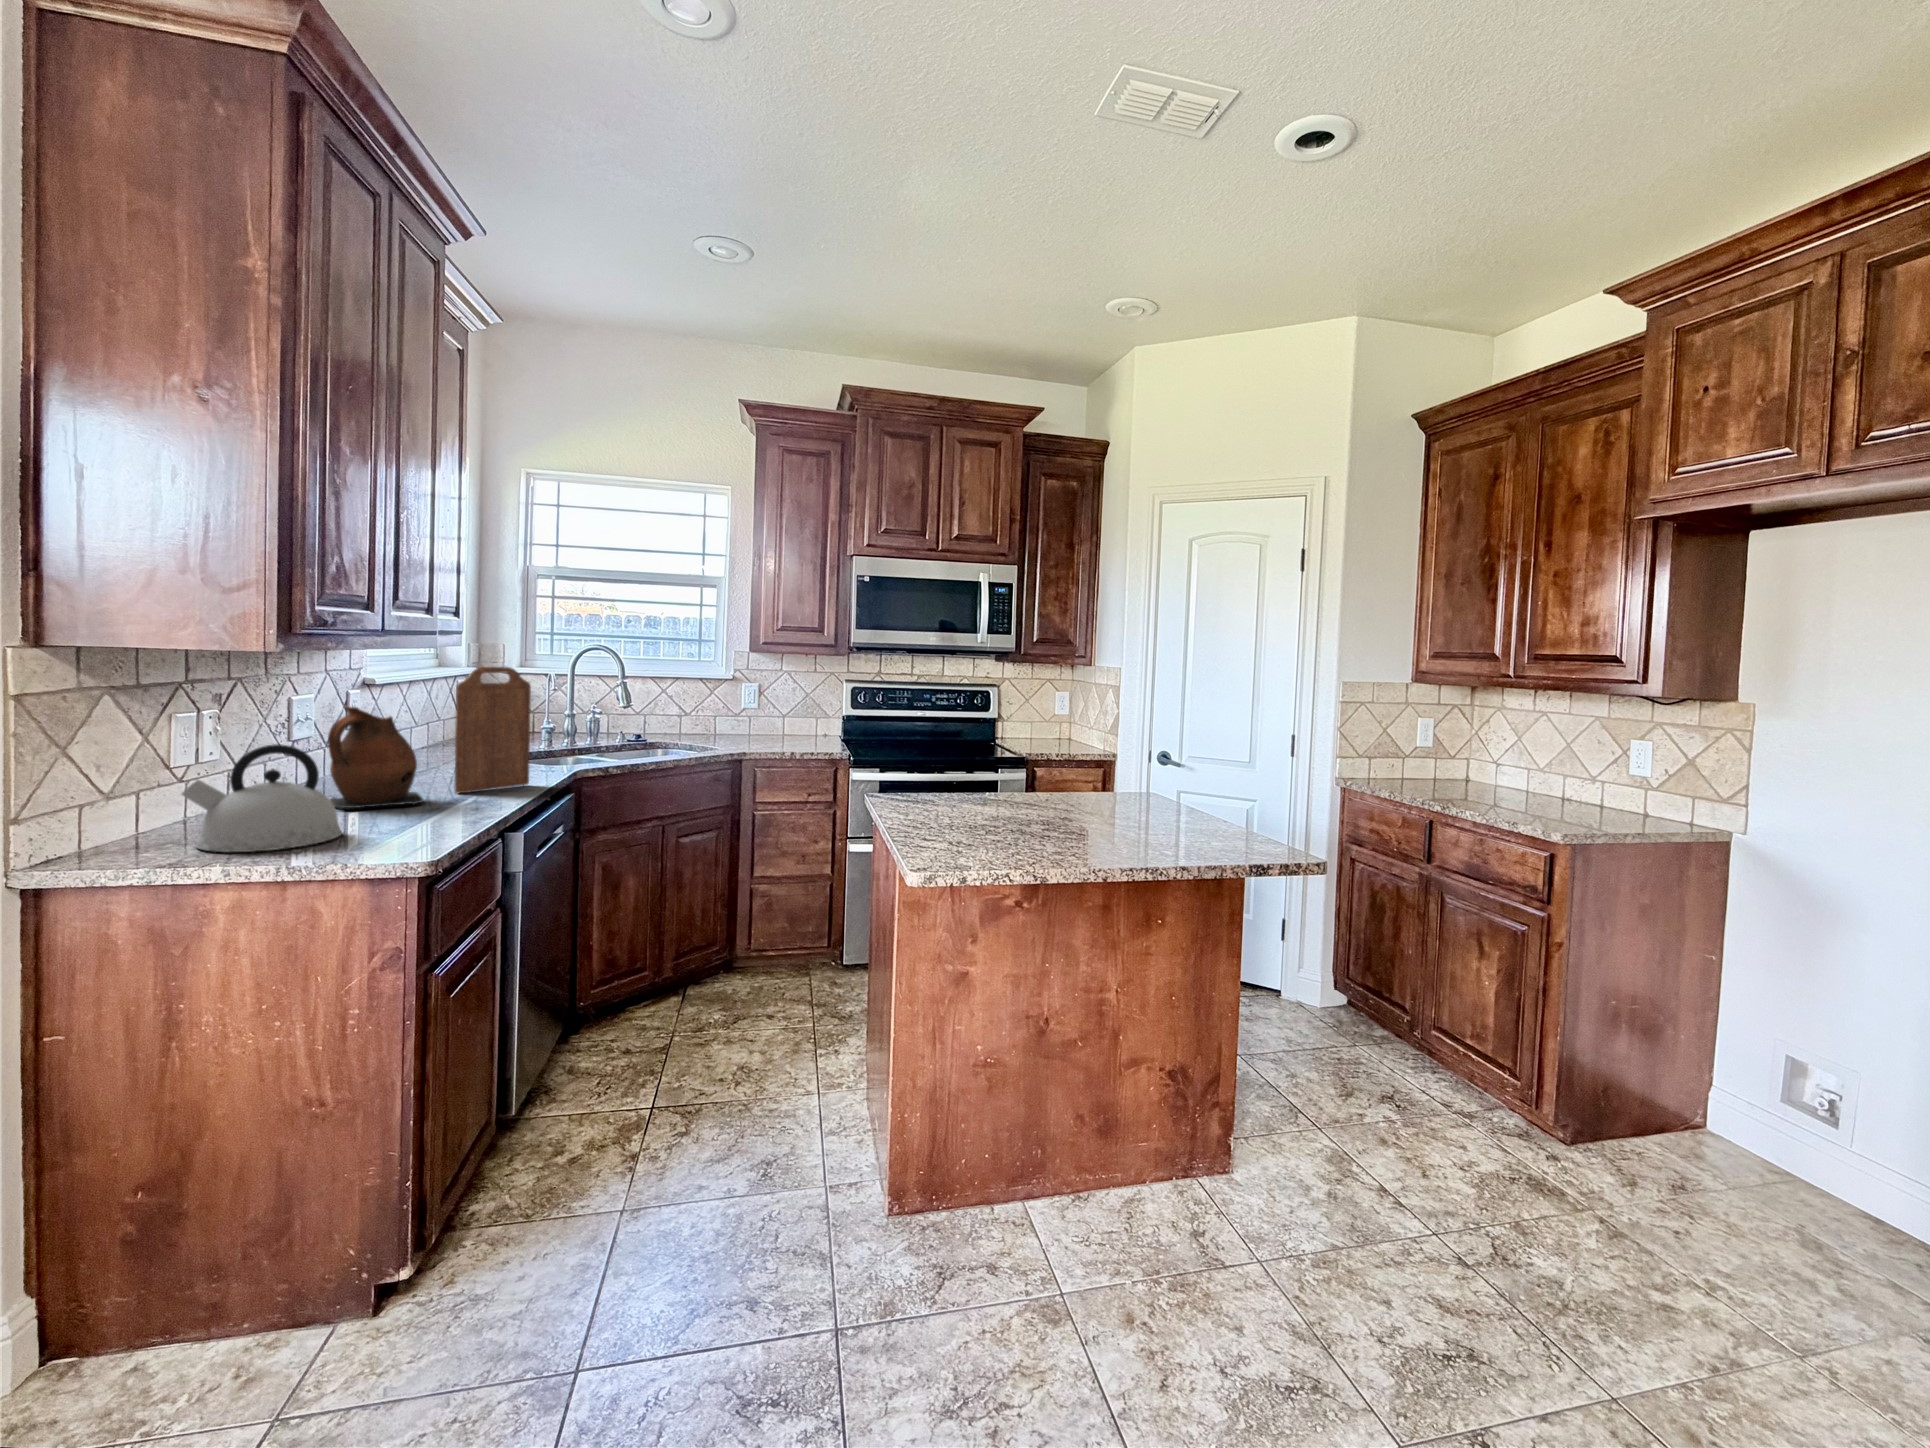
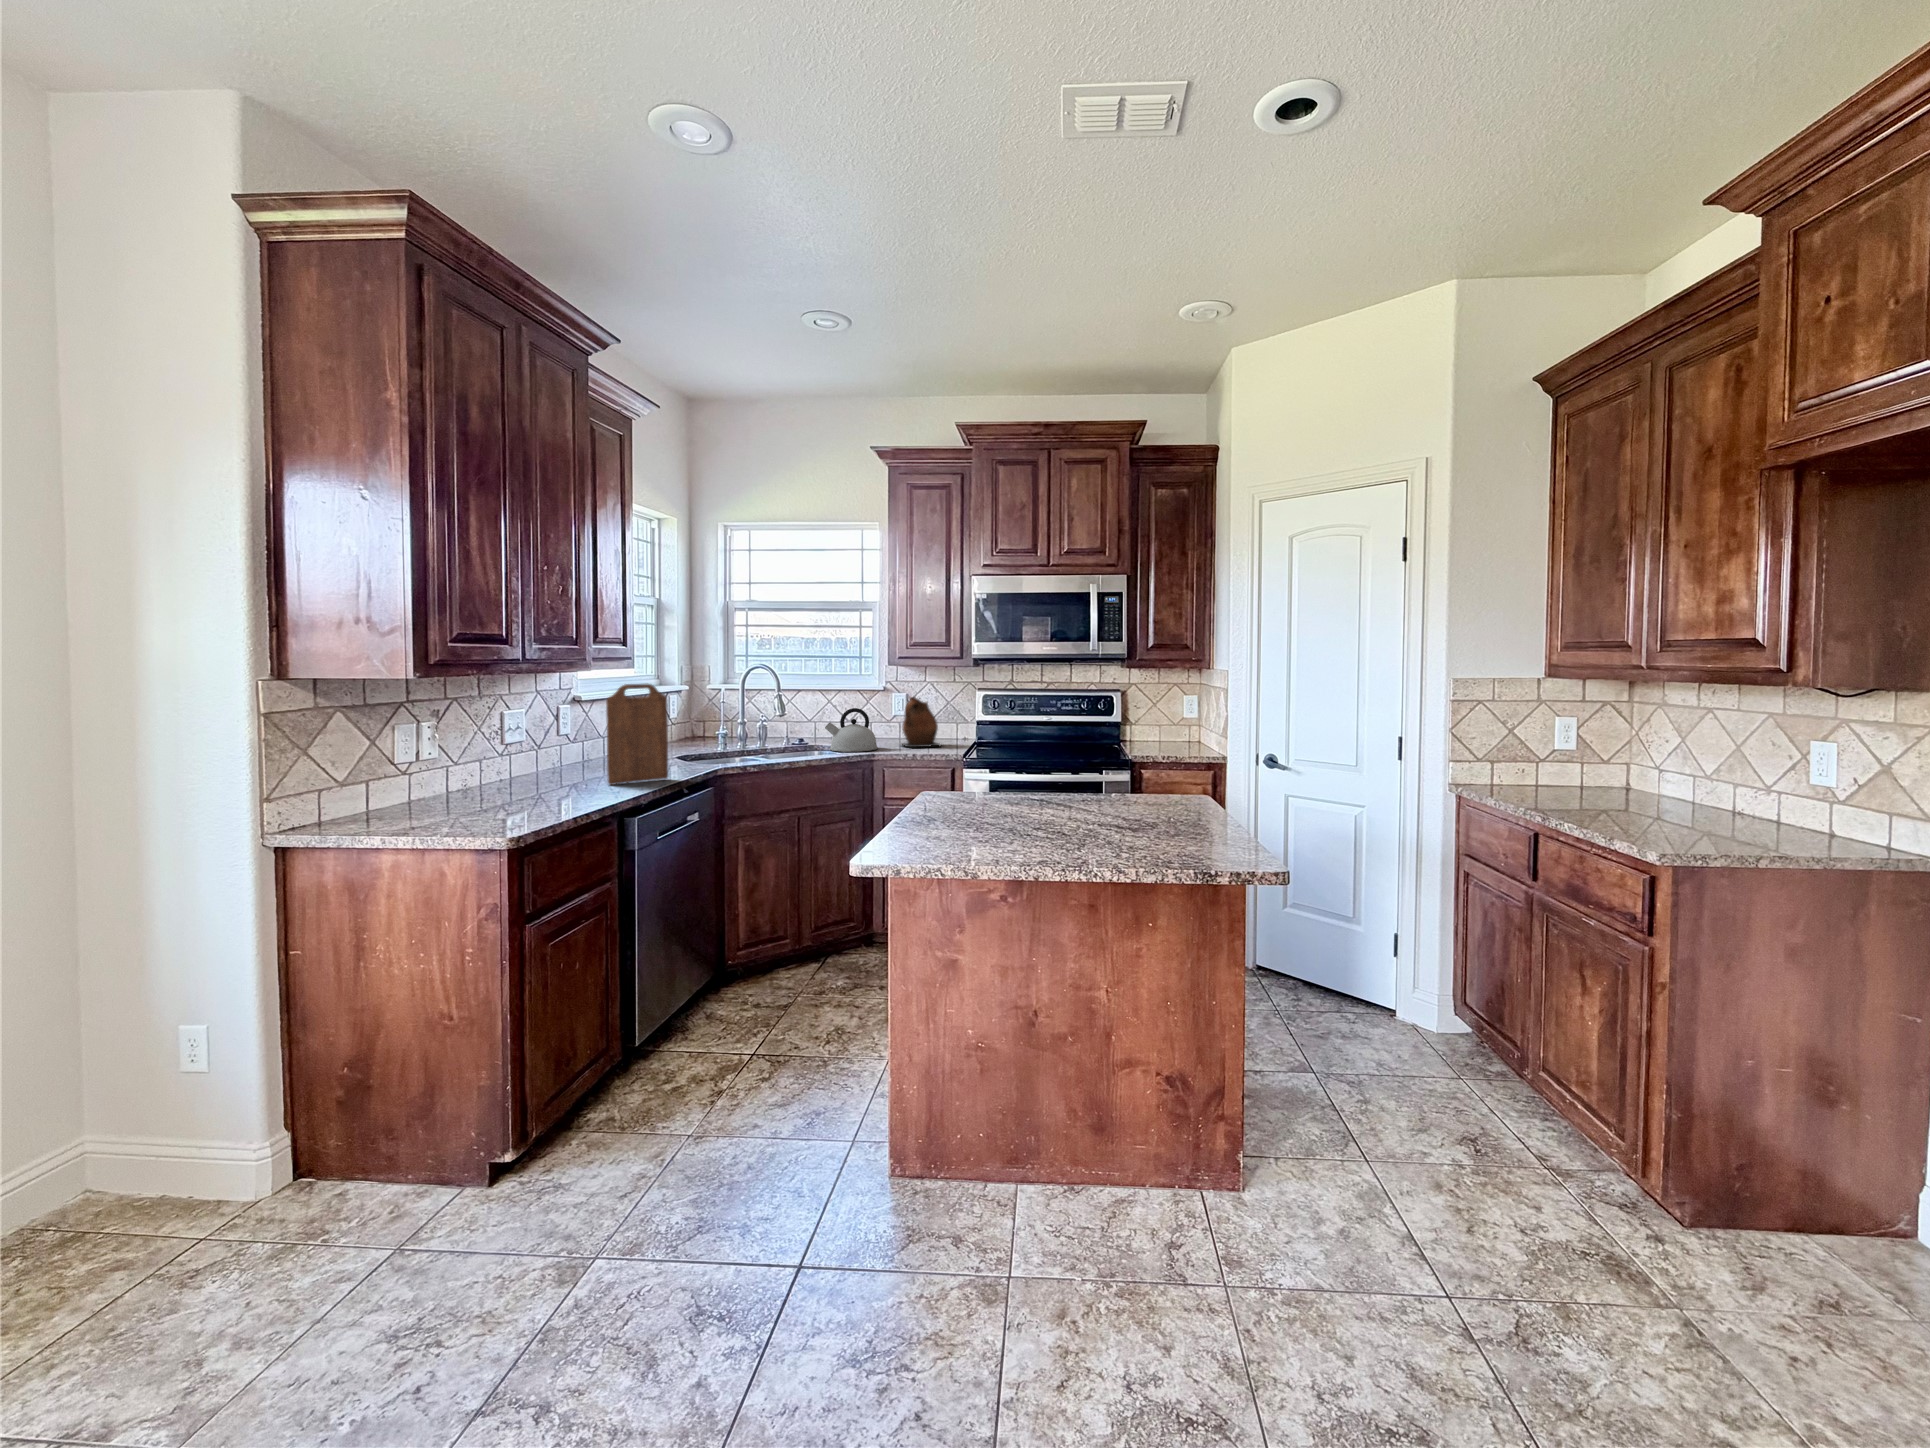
ceramic pitcher: present [328,706,423,809] -> present [902,697,941,747]
kettle: present [182,744,342,852] -> present [825,708,878,752]

